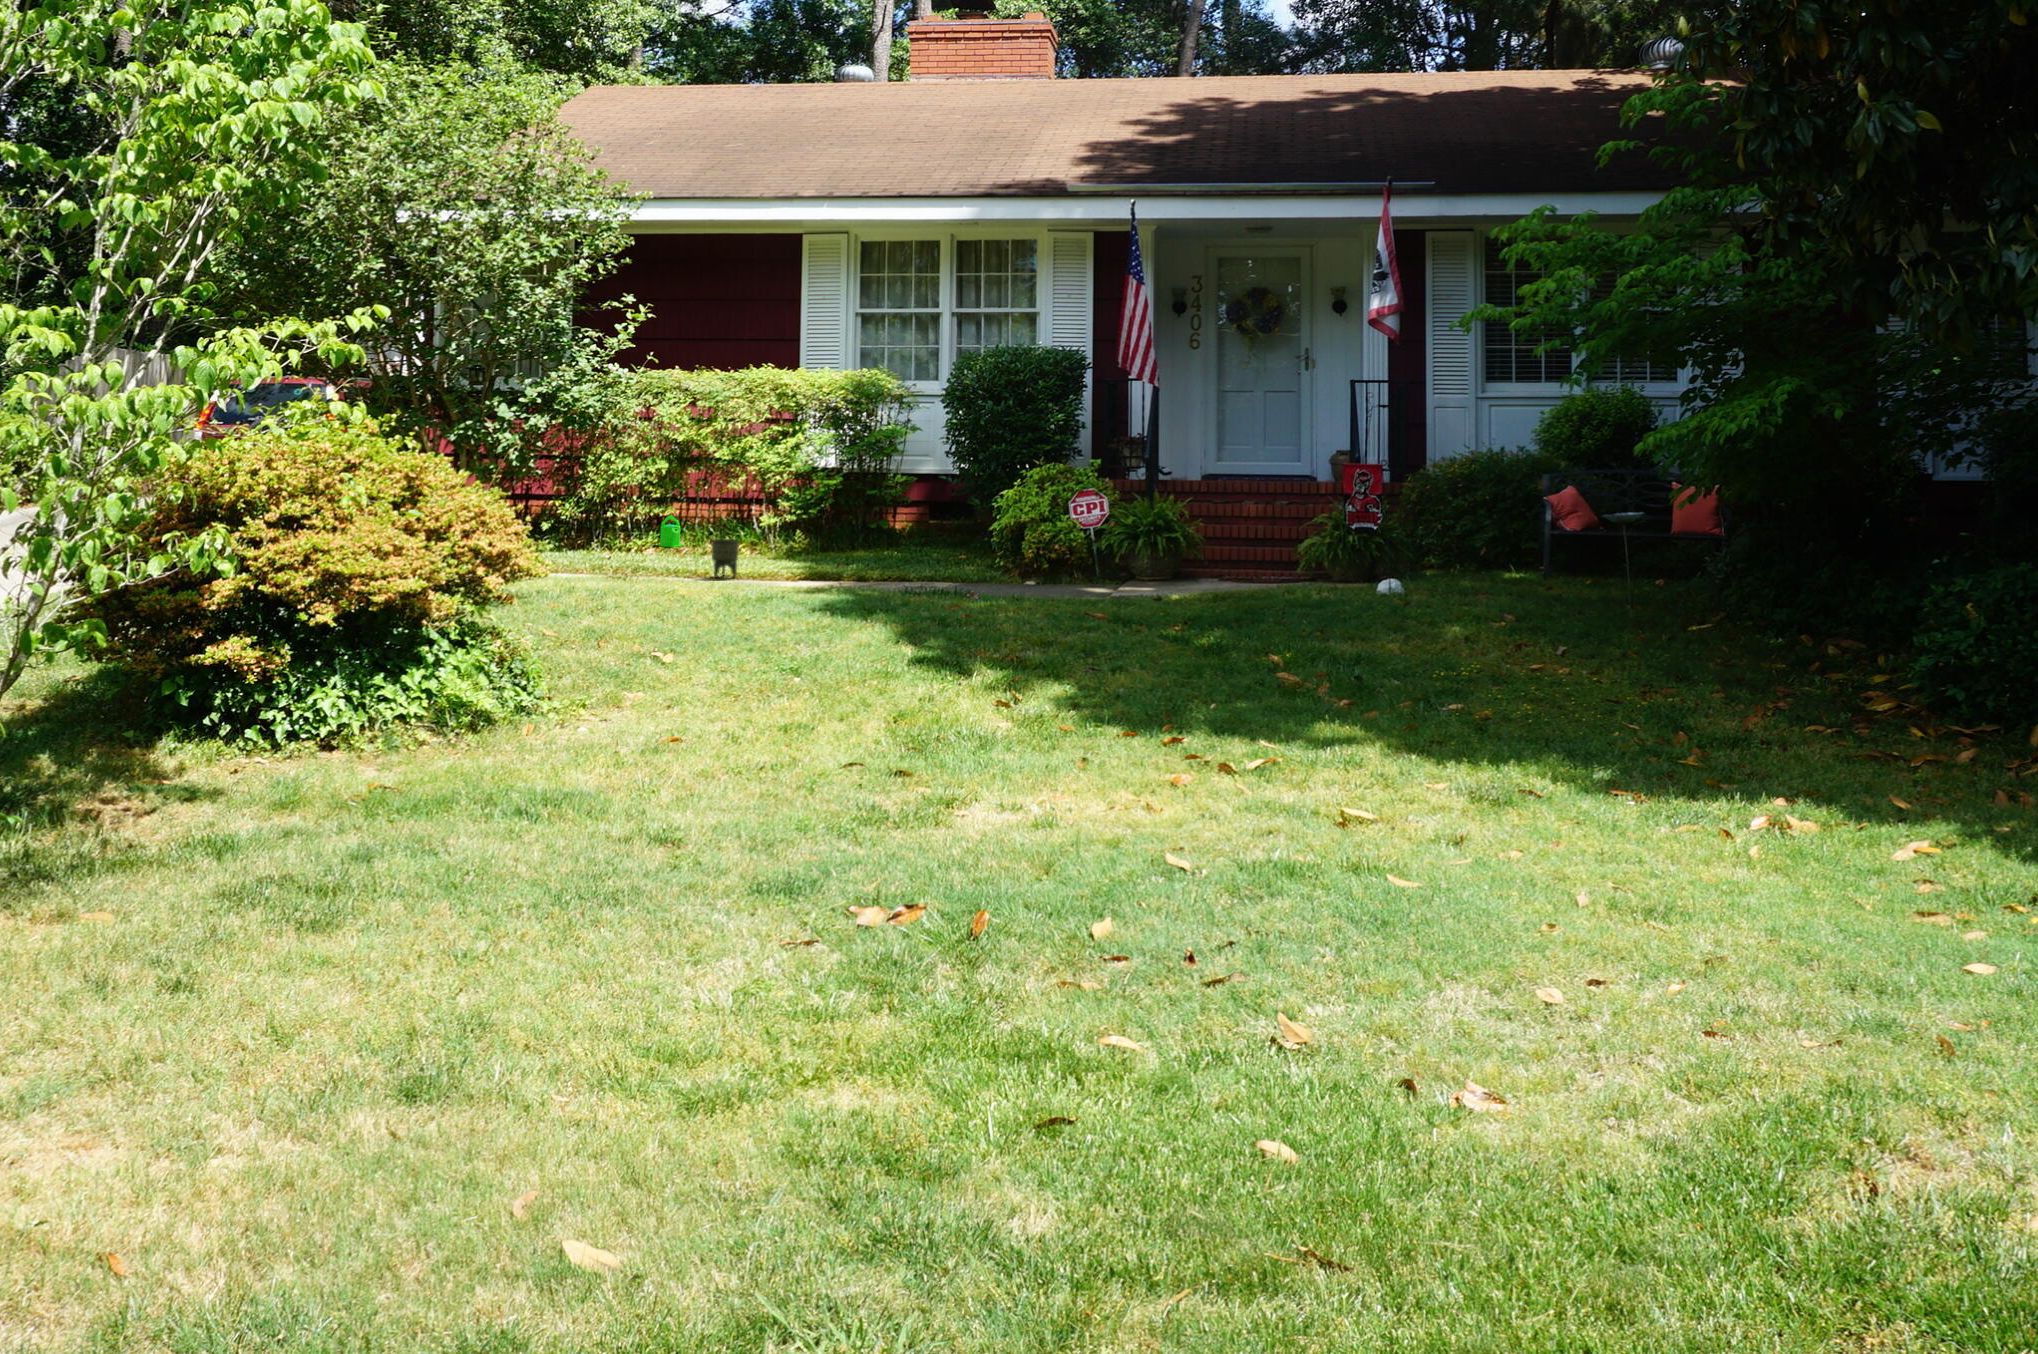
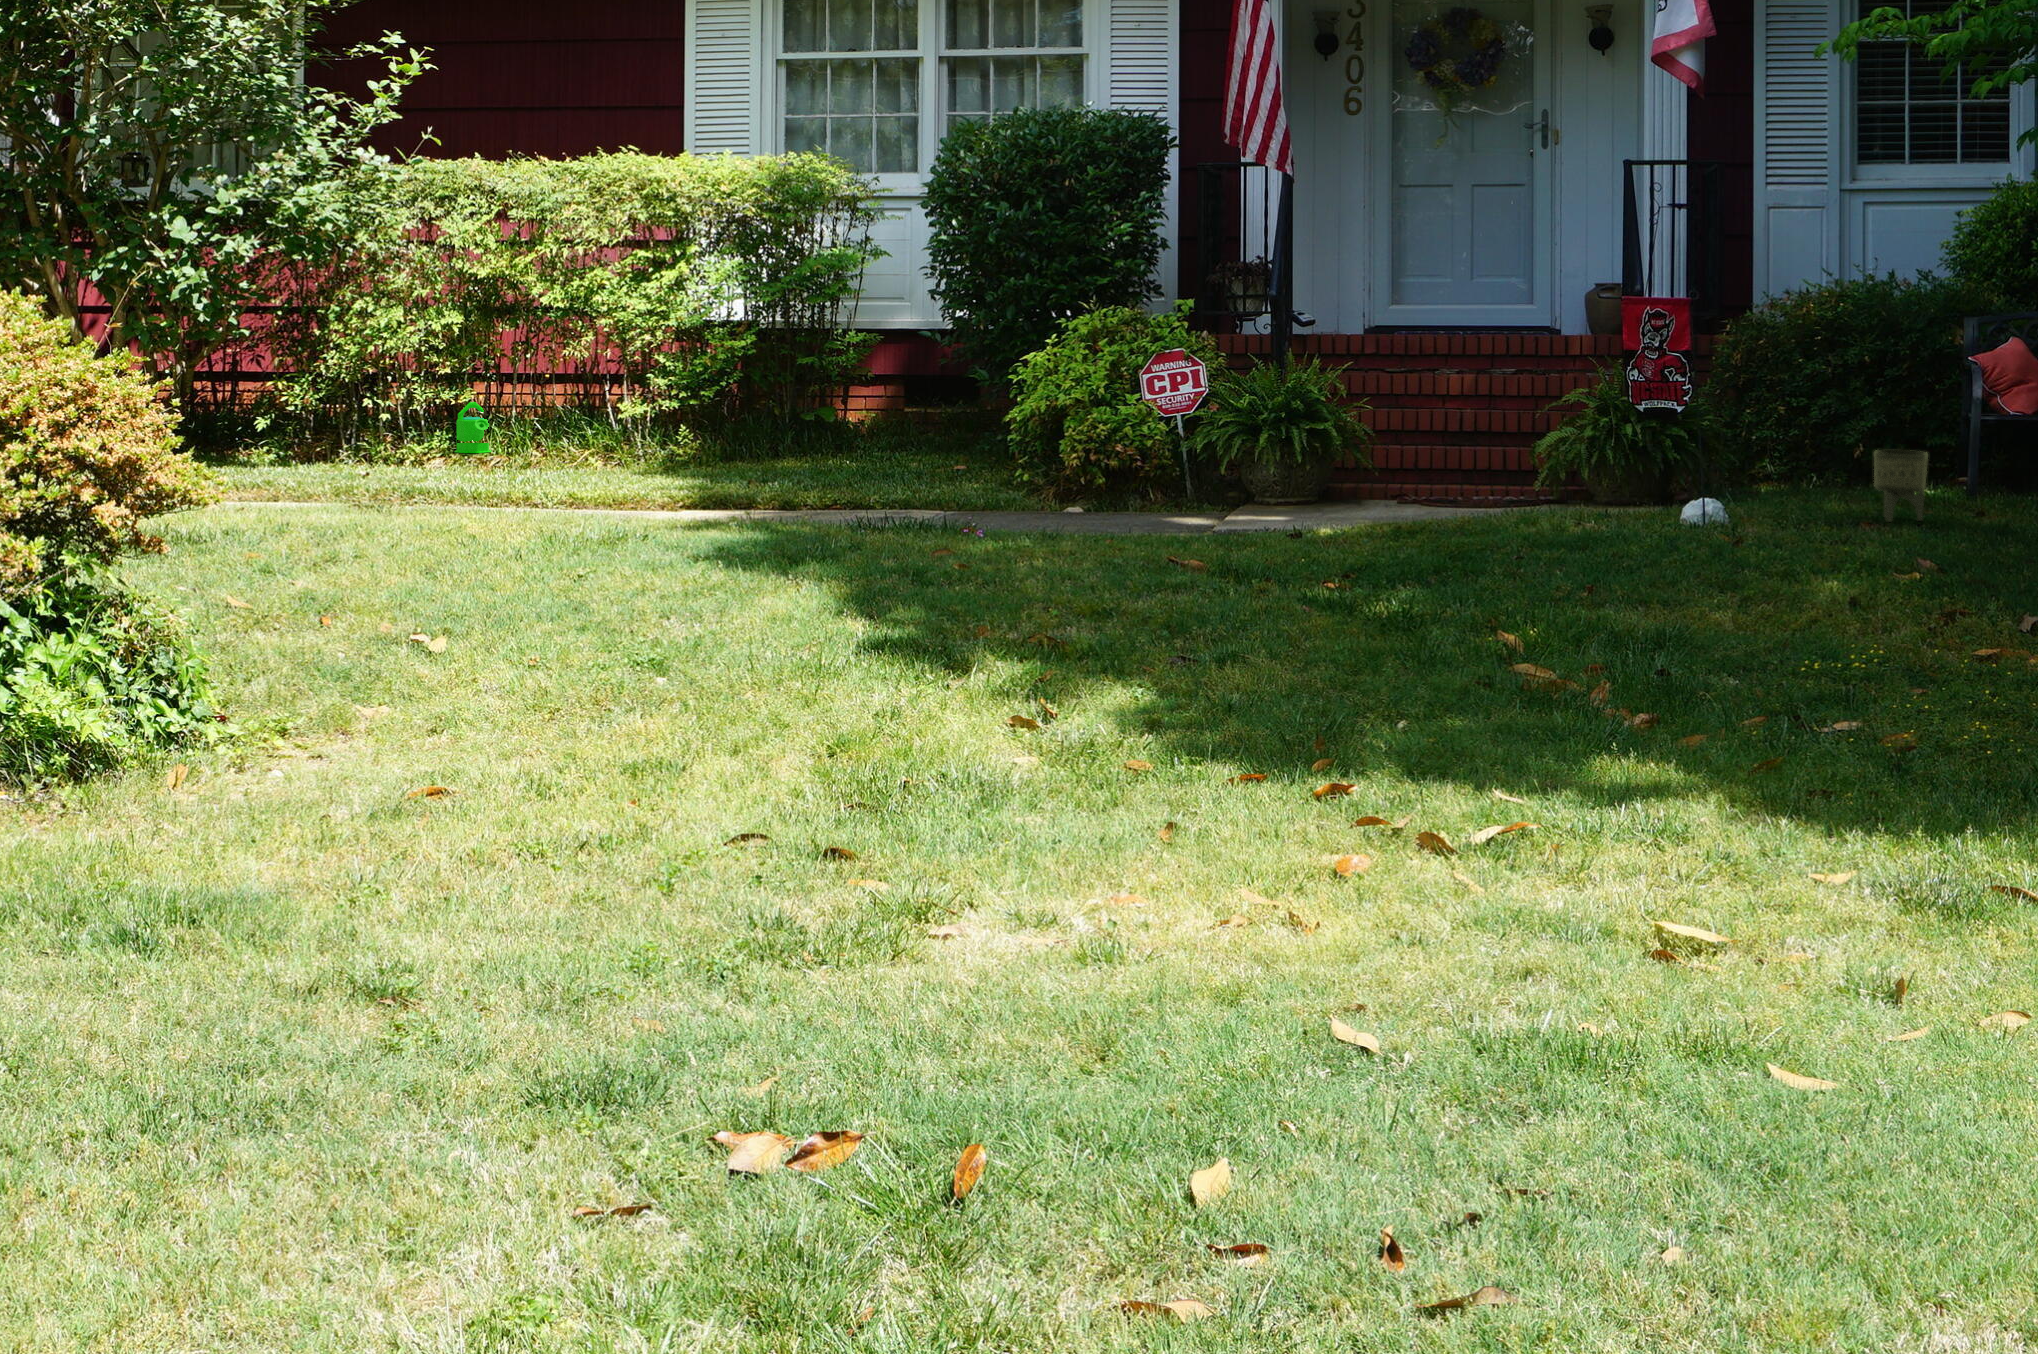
planter: present [711,539,739,578] -> present [1874,450,1928,522]

